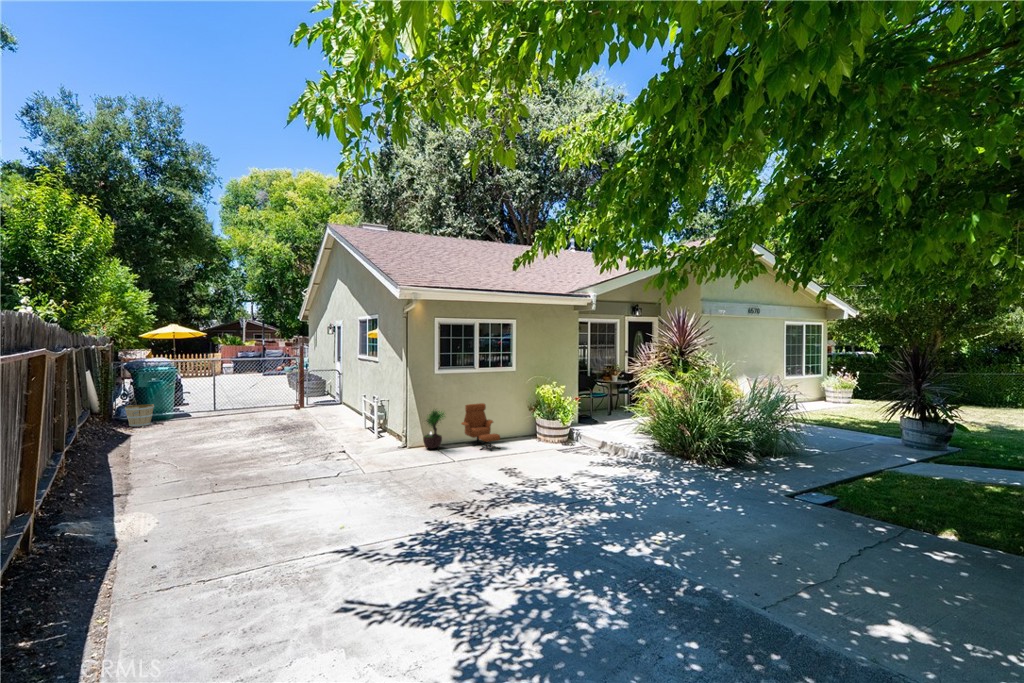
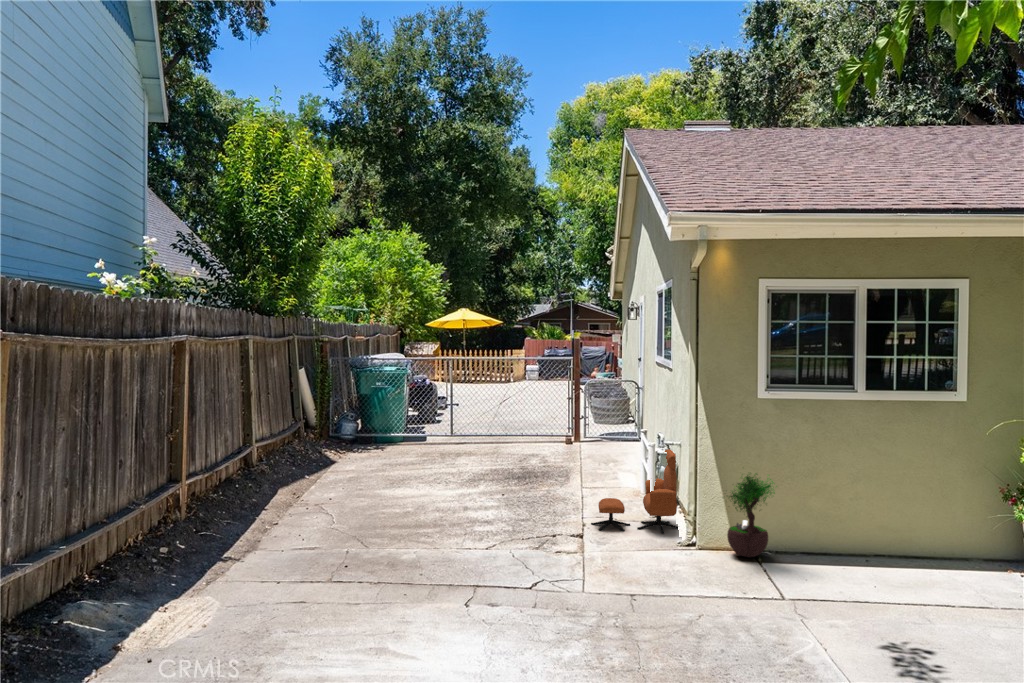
lounge chair: present [461,403,500,451] -> present [591,449,678,533]
wooden bucket: present [125,404,154,427] -> none [347,419,380,450]

